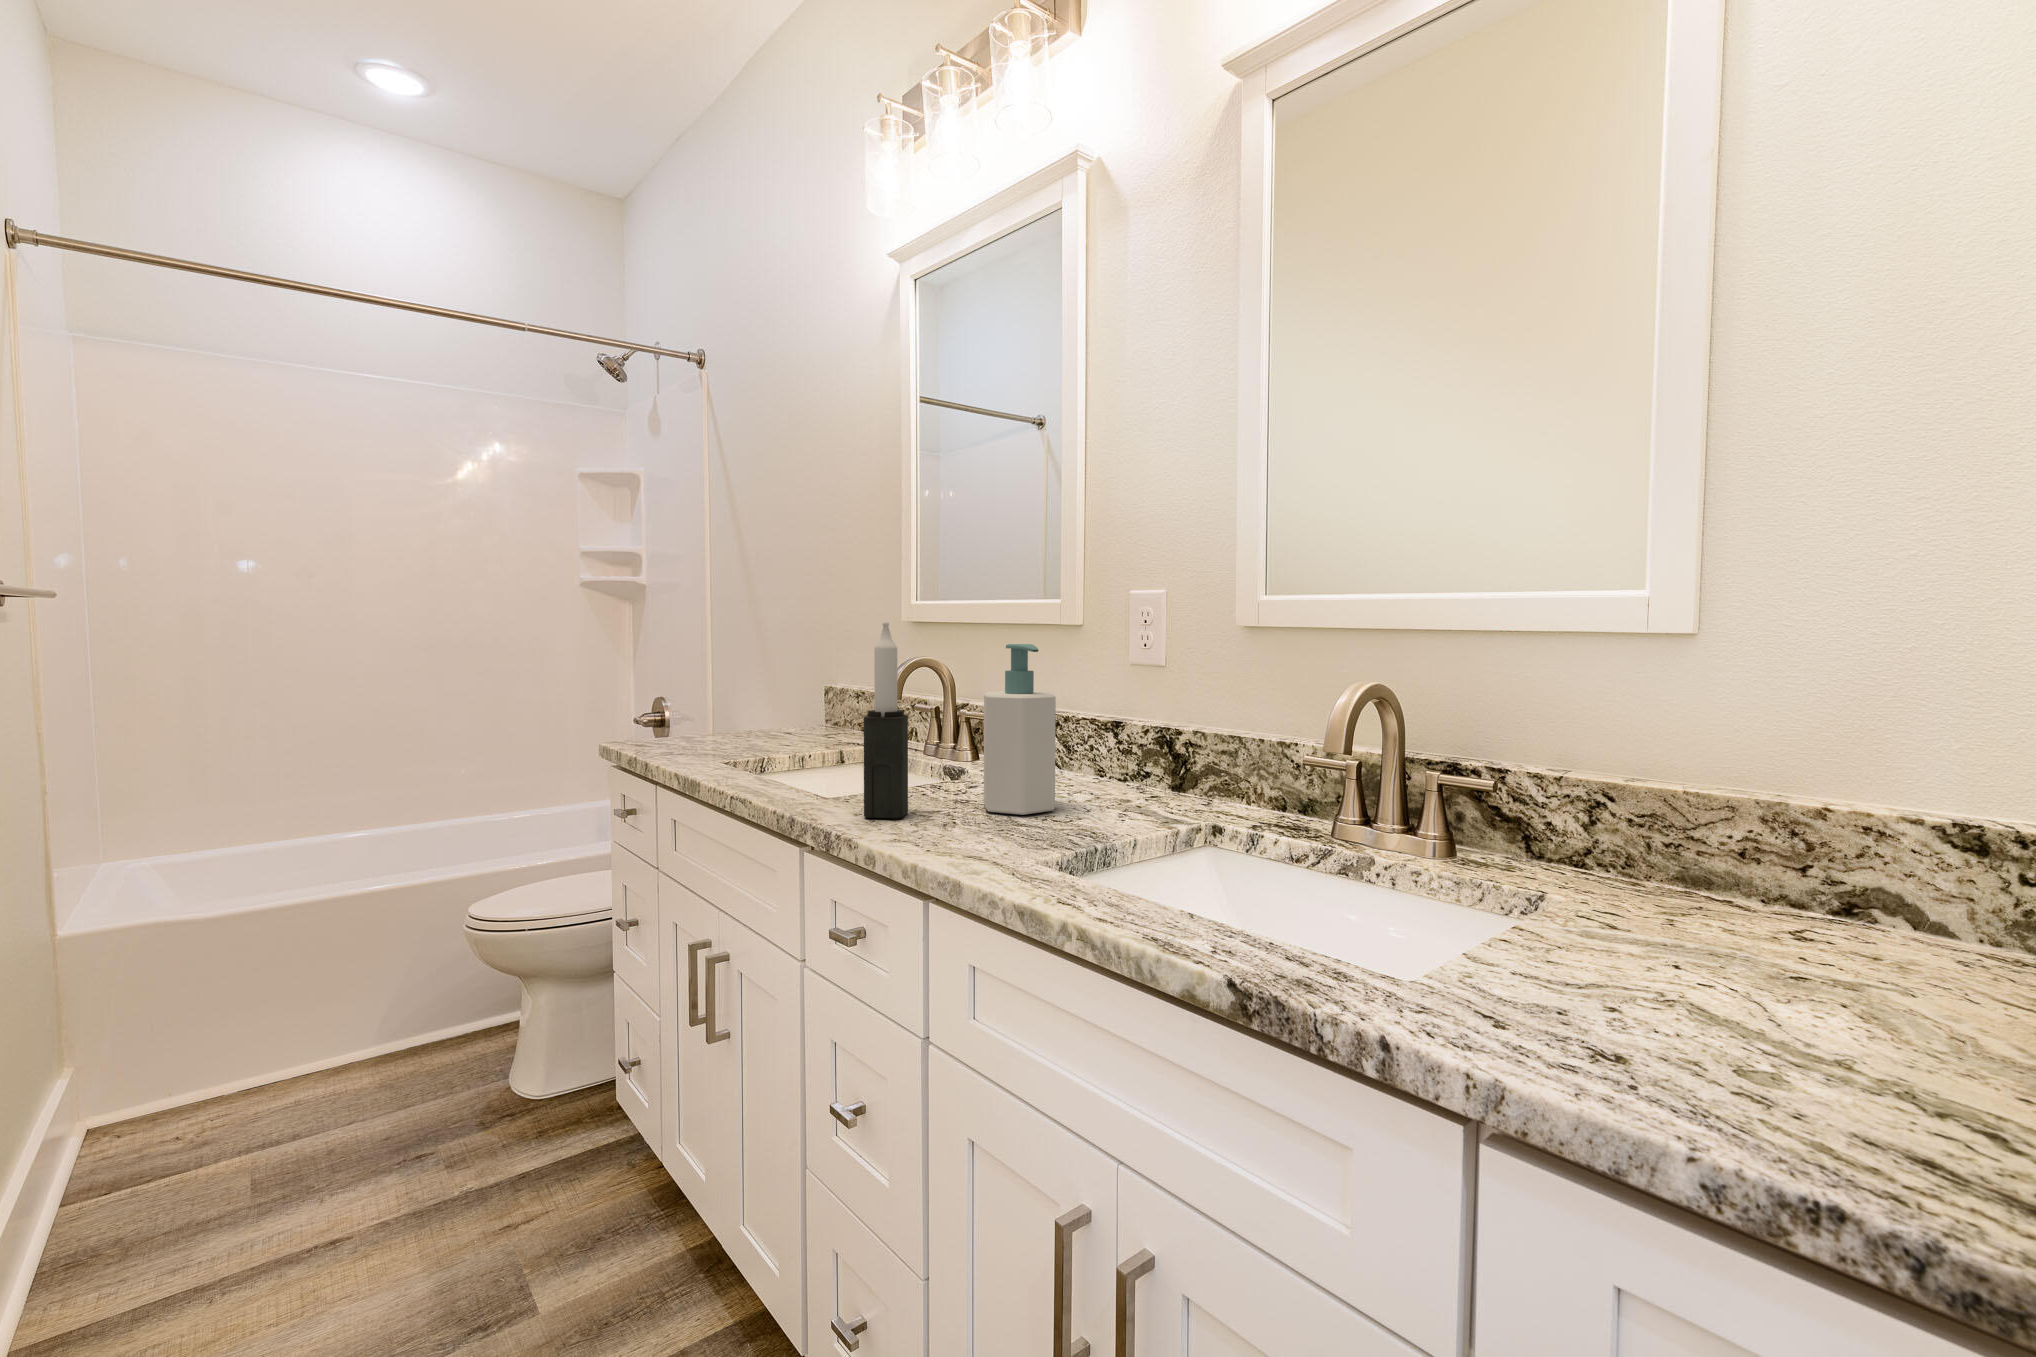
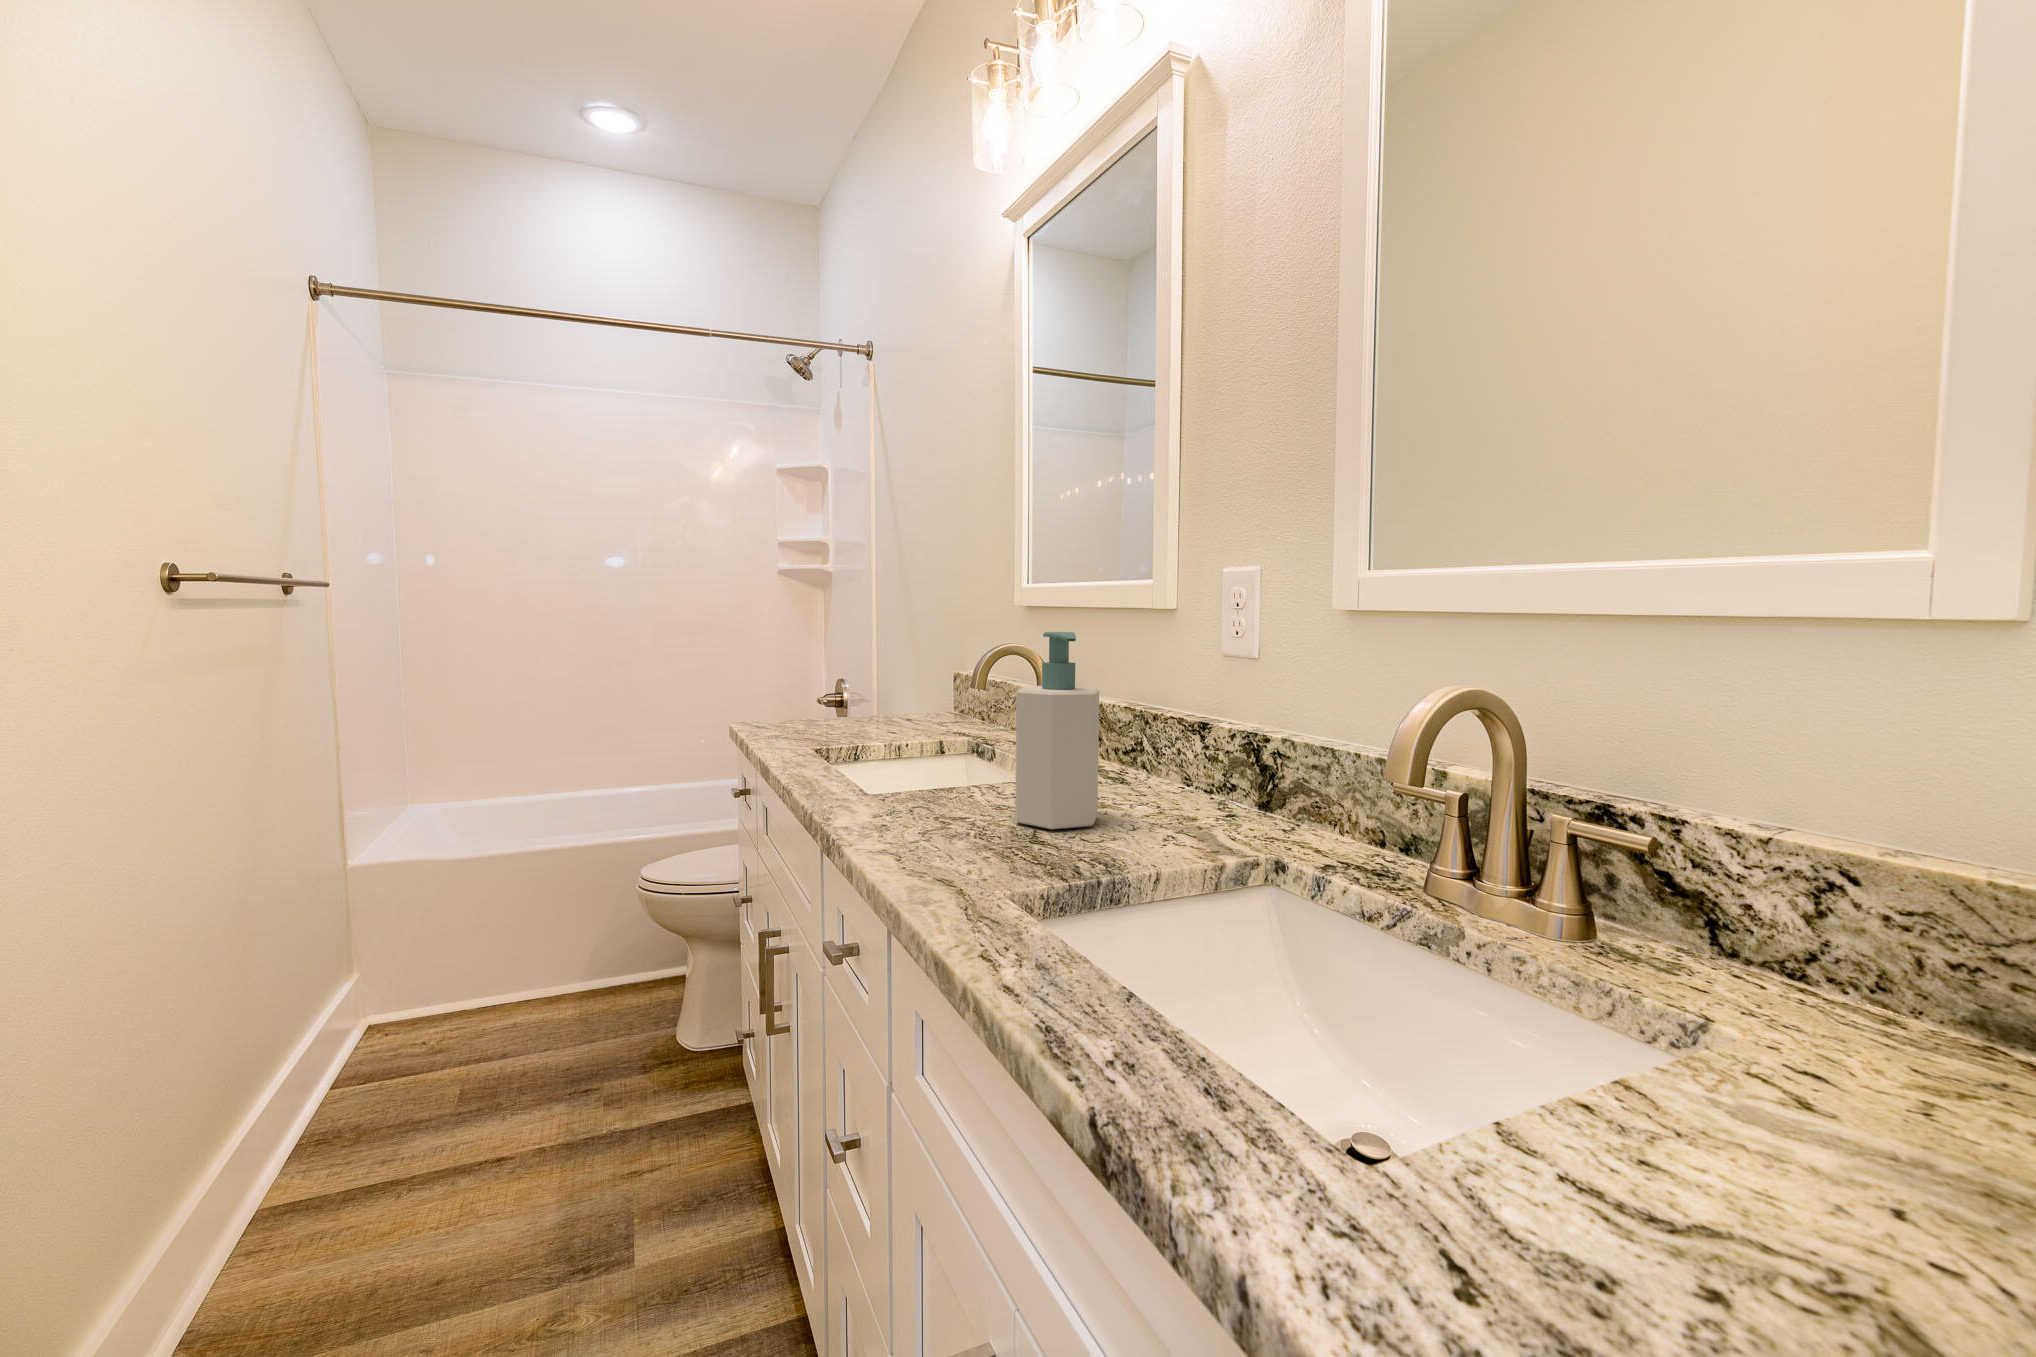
candle: present [864,621,908,818] -> none [879,605,931,824]

